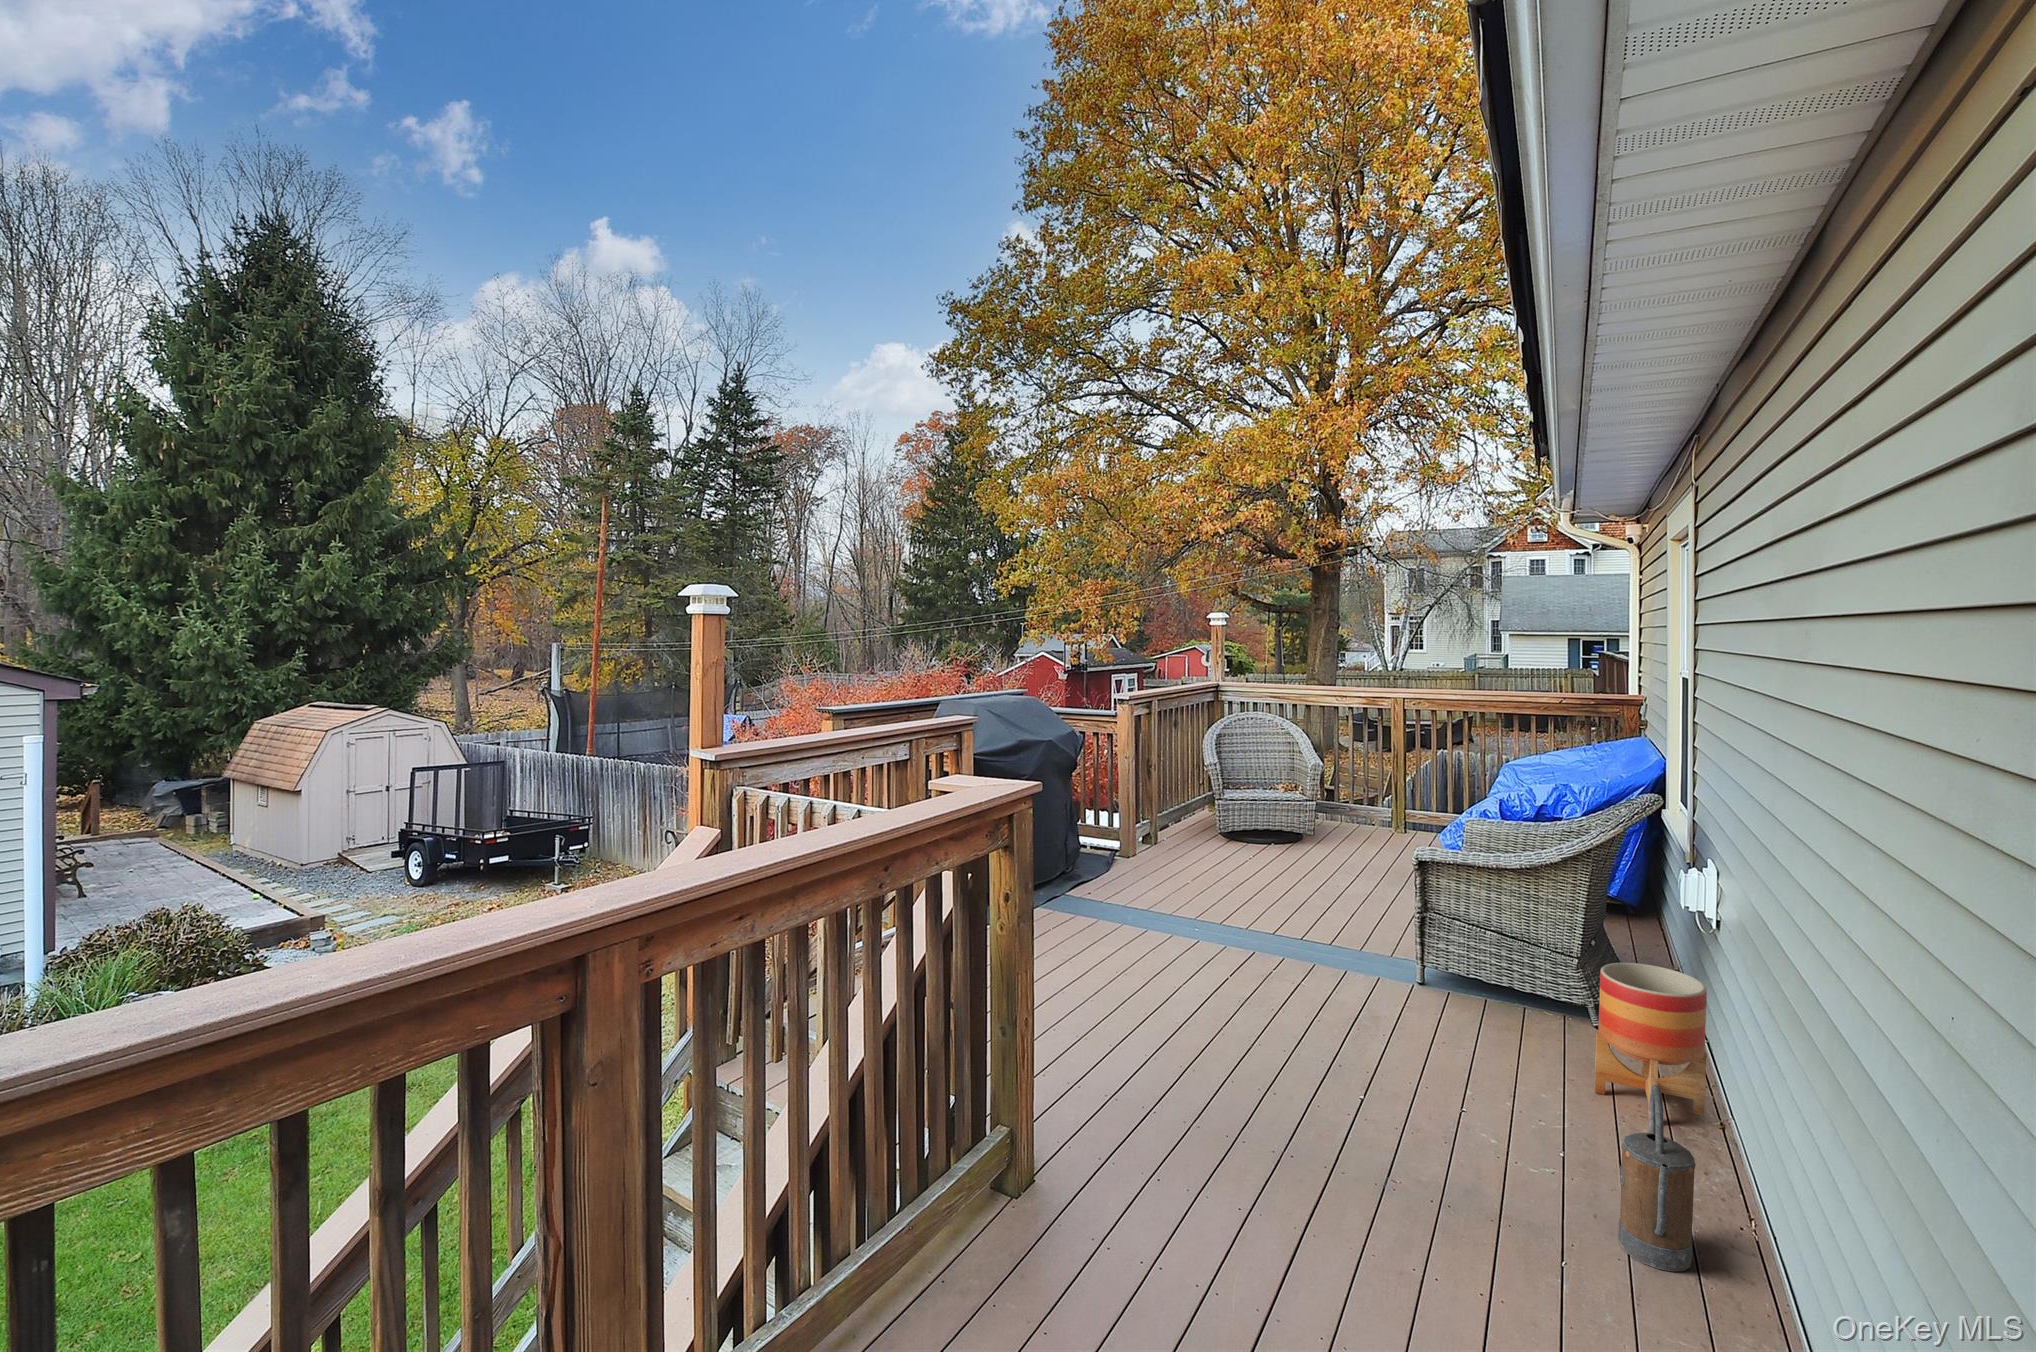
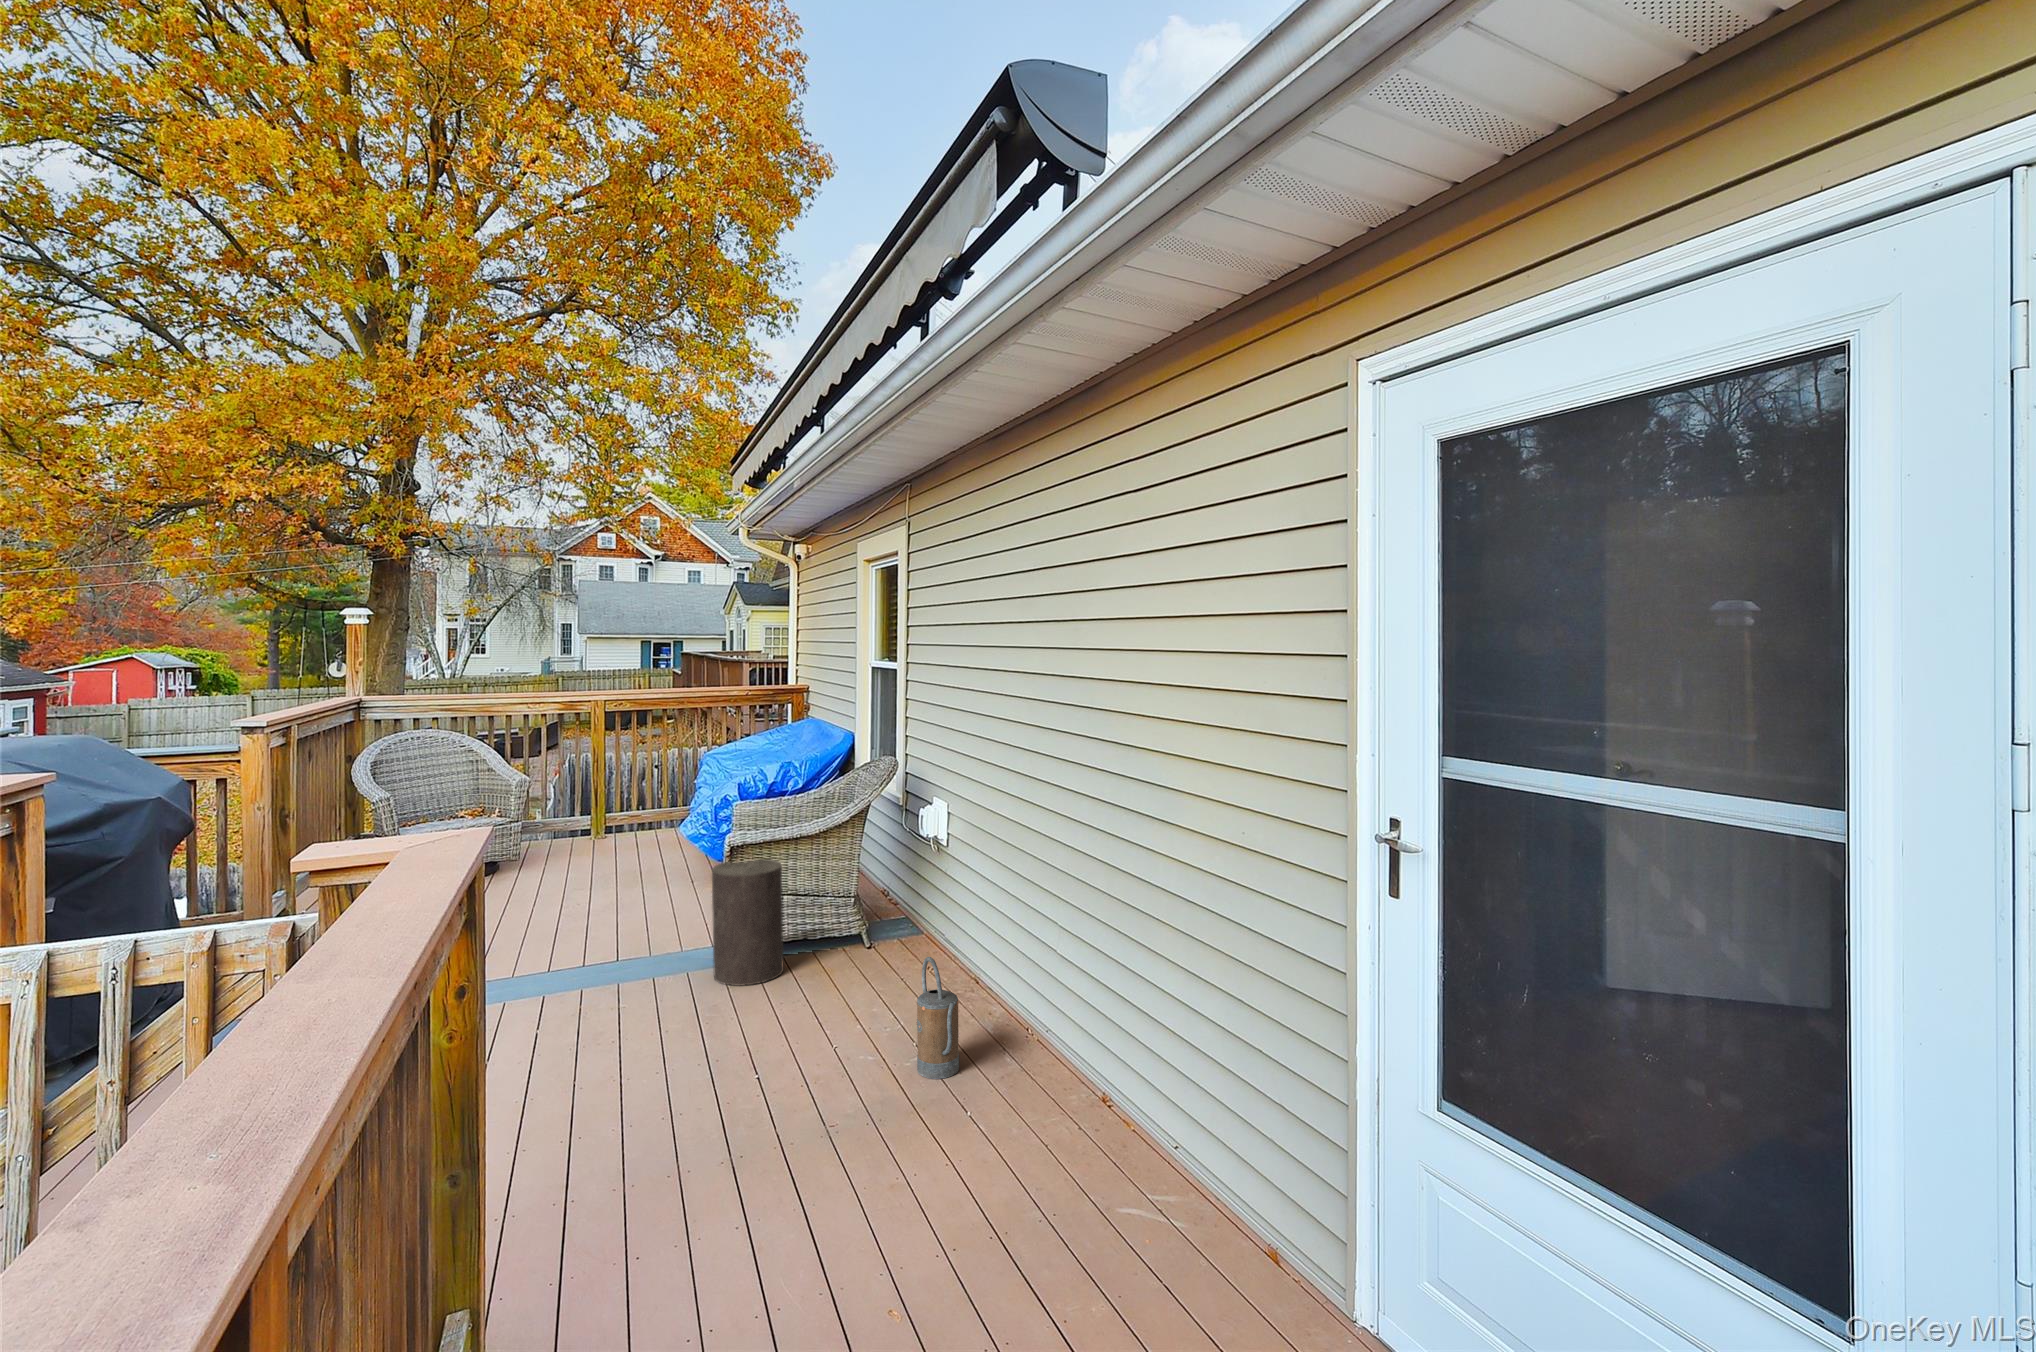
stool: none [1430,886,1522,1038] -> present [712,859,784,986]
planter: present [1594,963,1707,1120] -> none [853,885,919,997]

